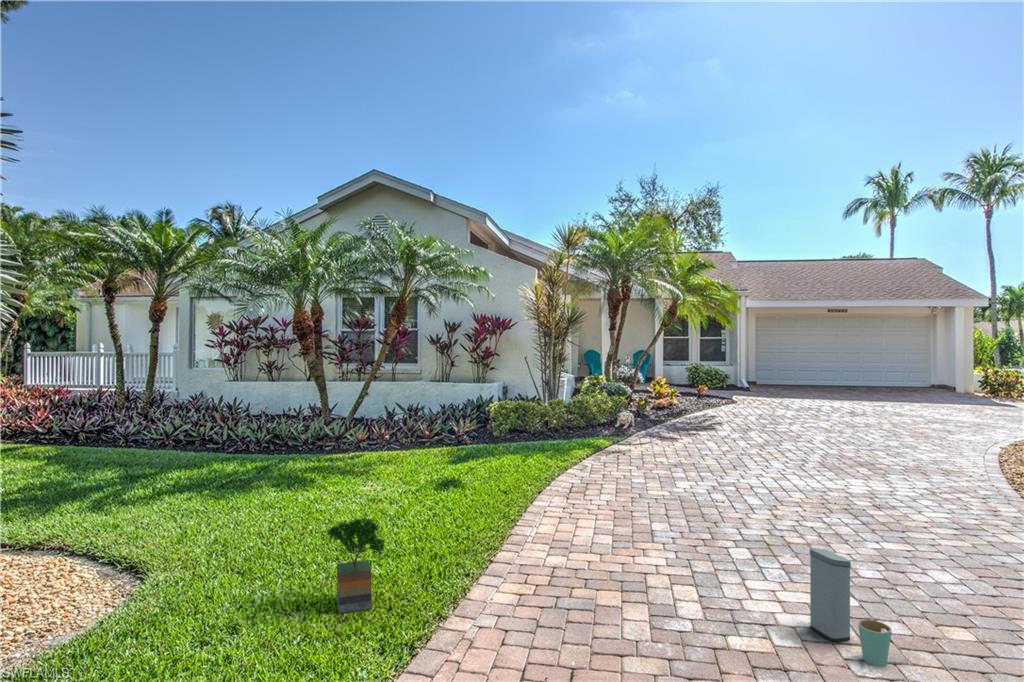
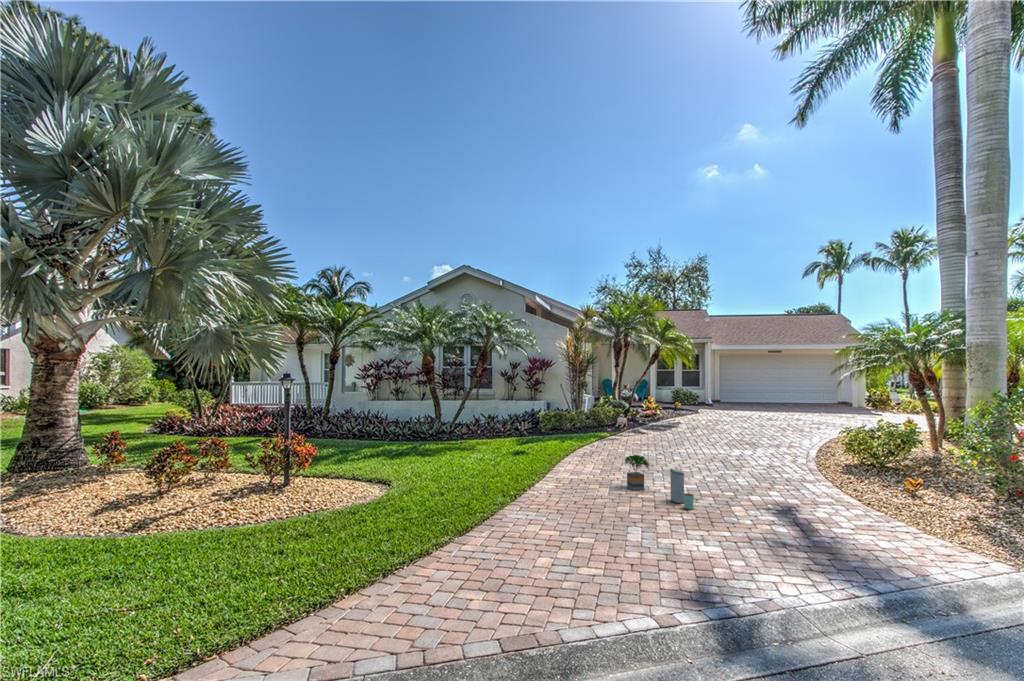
potted tree: present [327,517,385,614] -> present [625,455,649,490]

